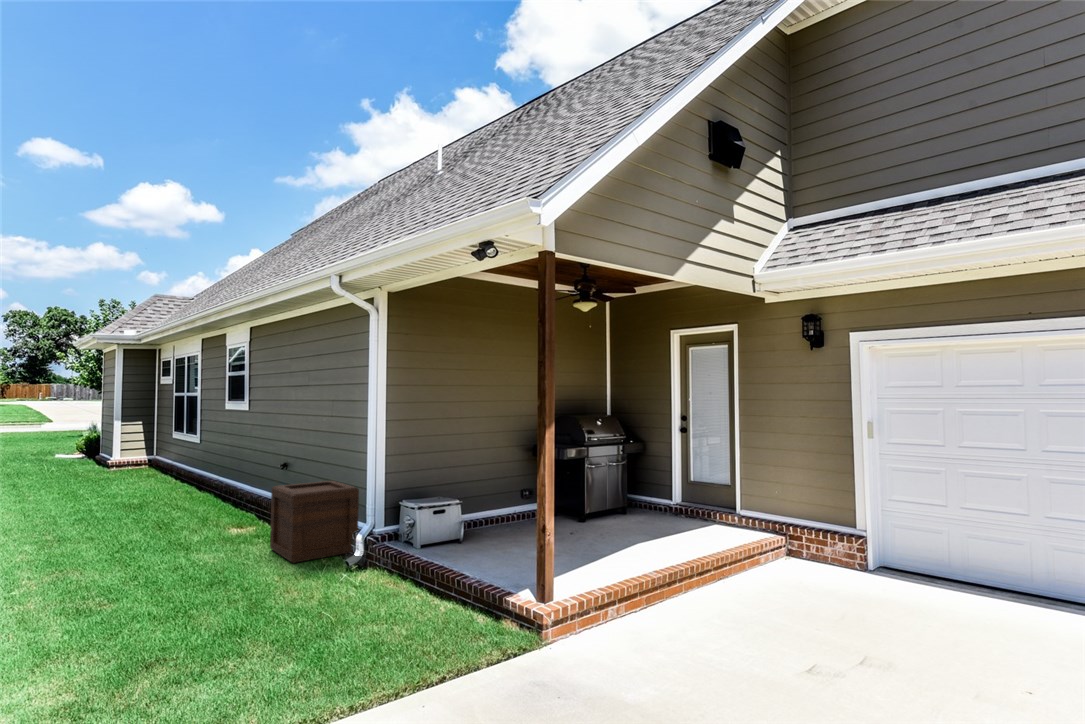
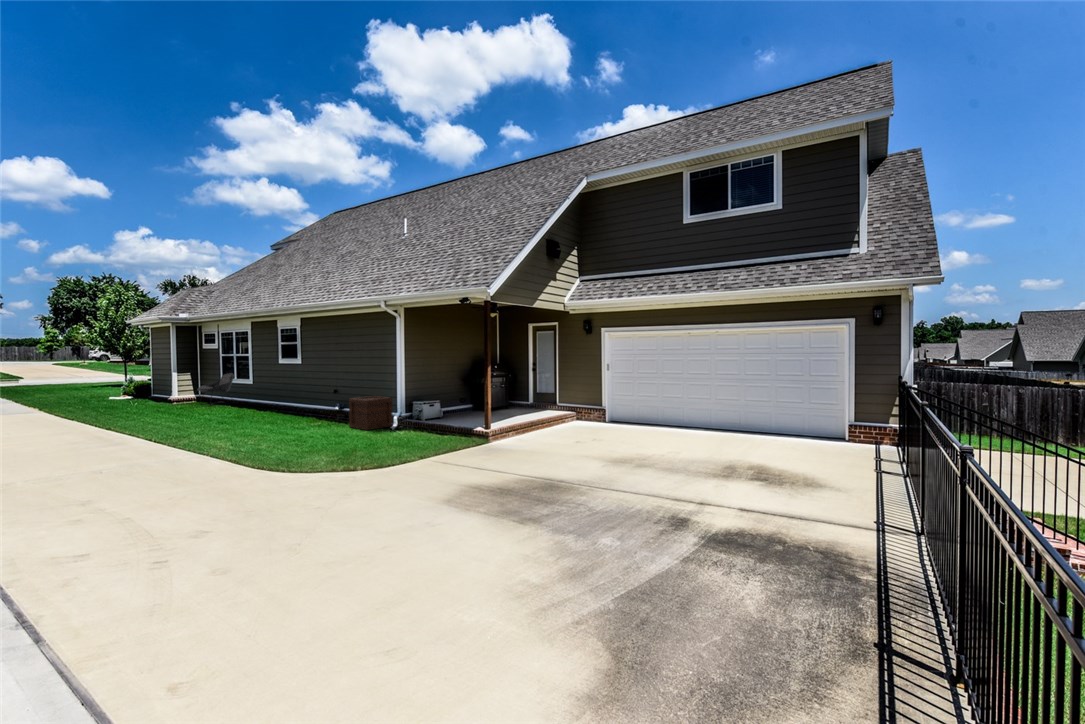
lounge chair: none [126,424,181,477] -> present [197,373,234,405]

